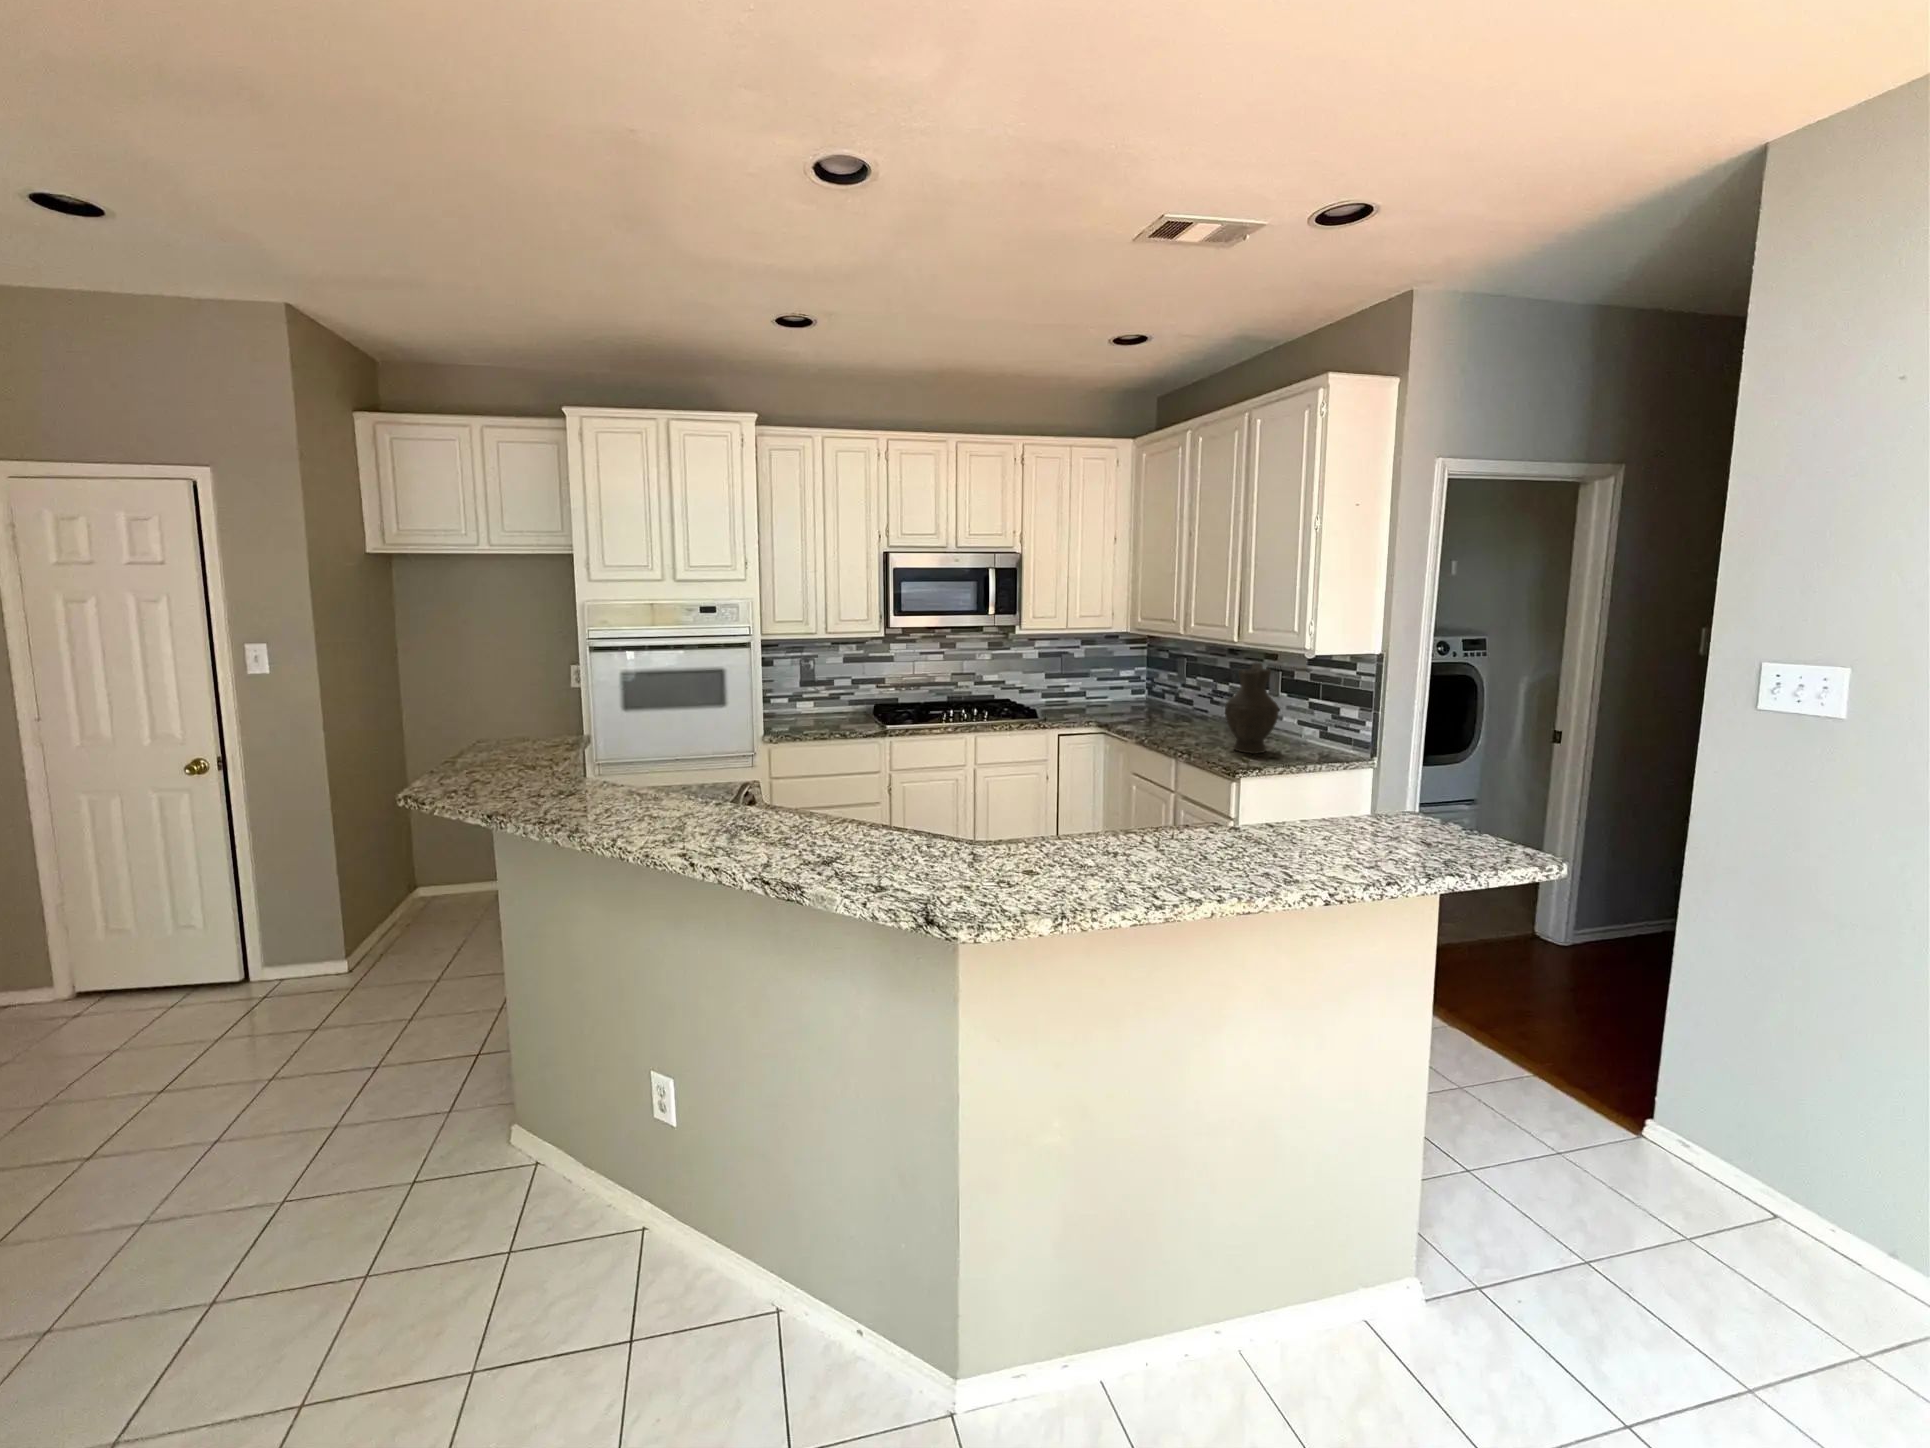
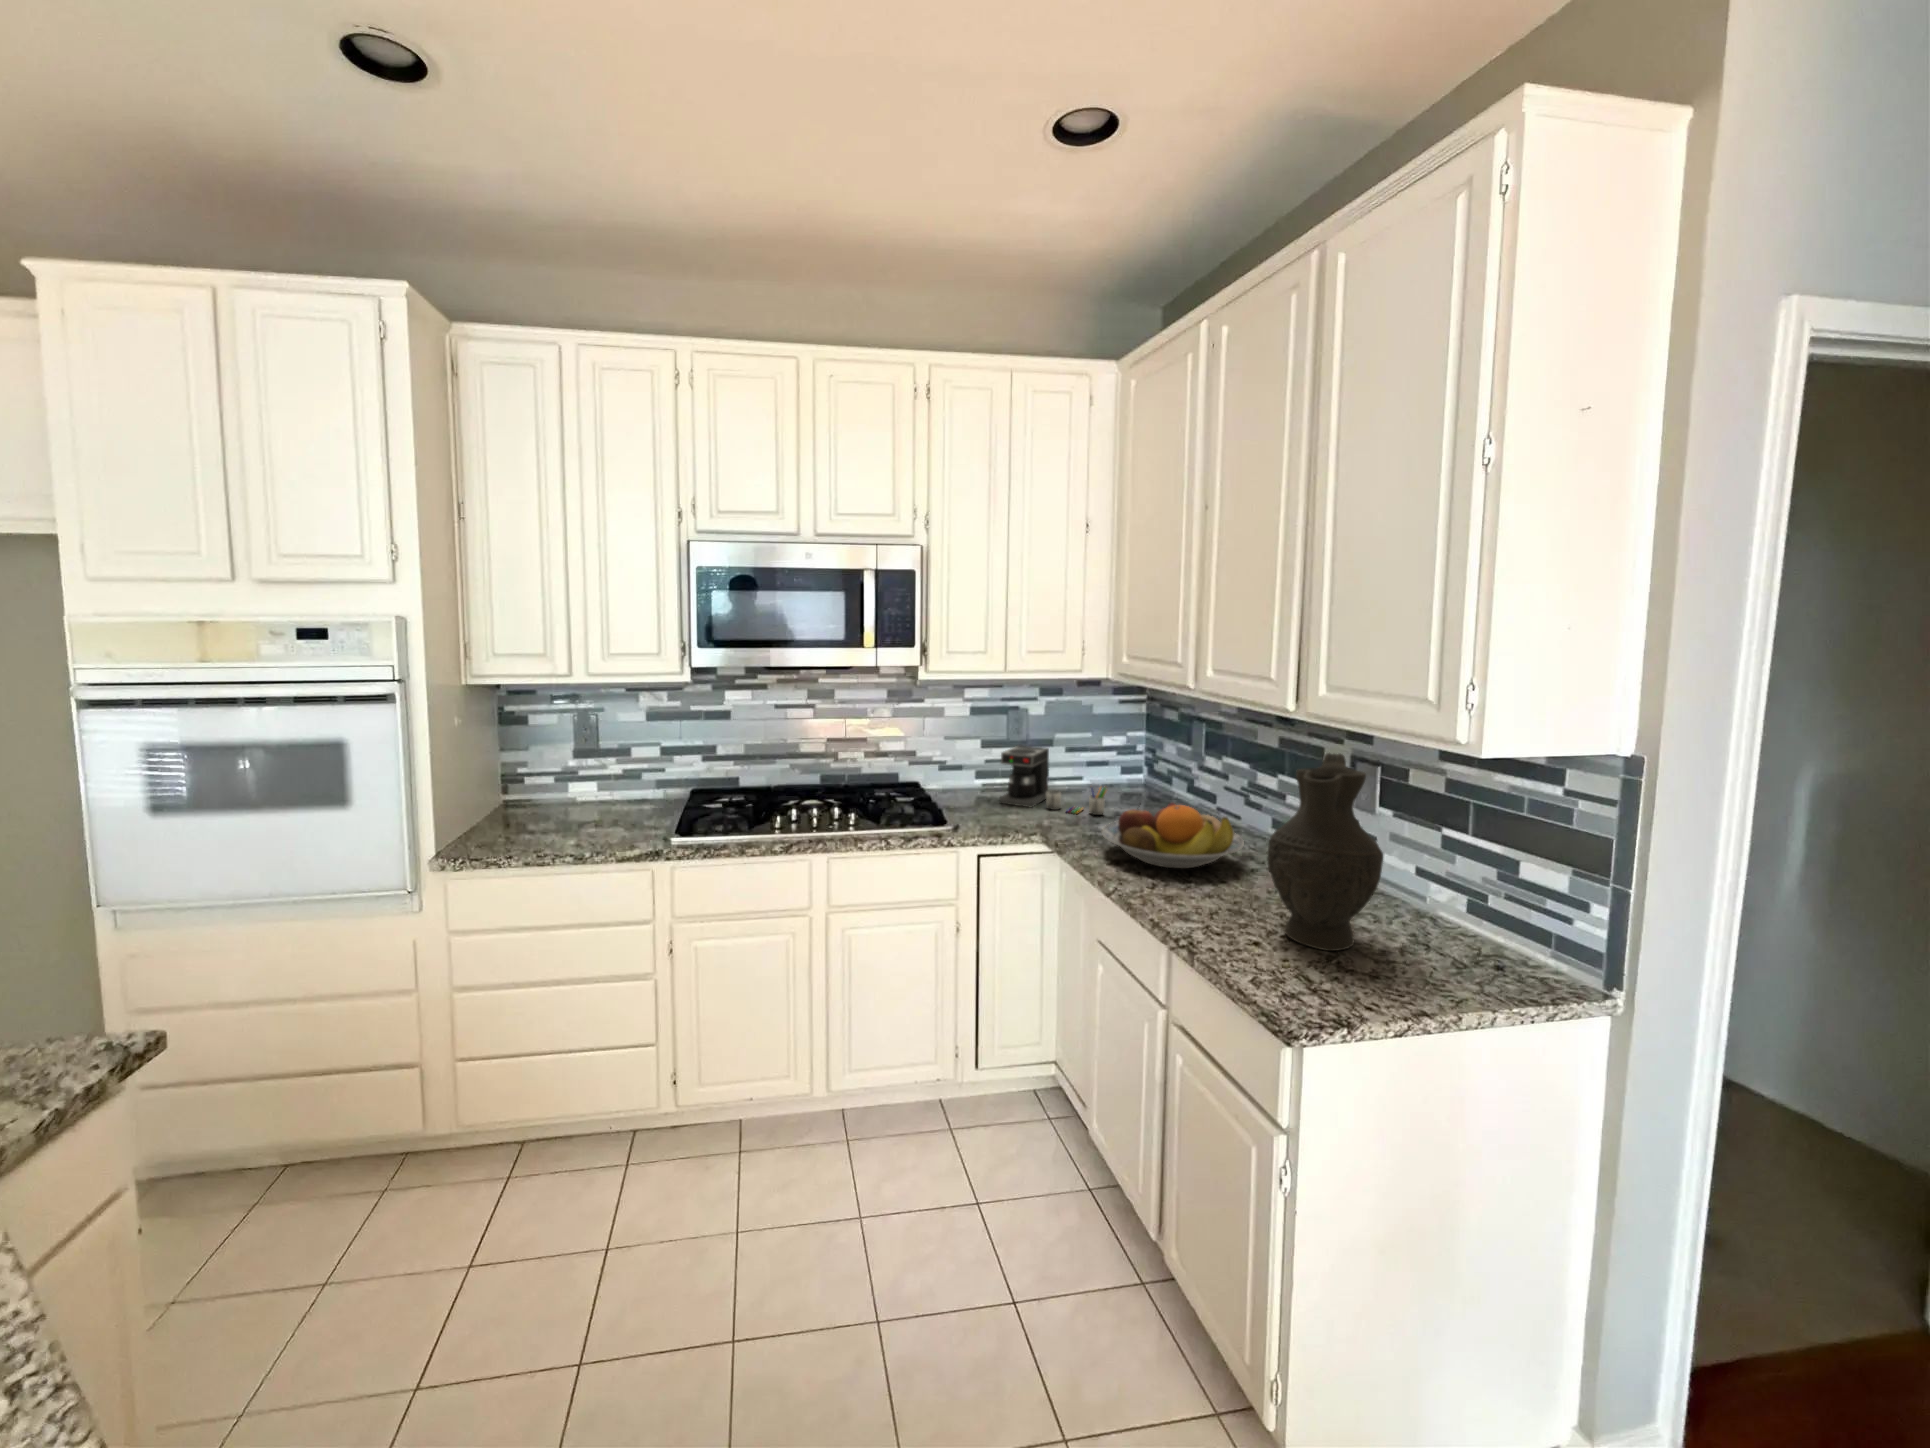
coffee maker: none [1061,676,1130,715] -> present [1000,745,1107,815]
fruit bowl: none [1133,699,1211,732] -> present [1102,803,1244,869]

